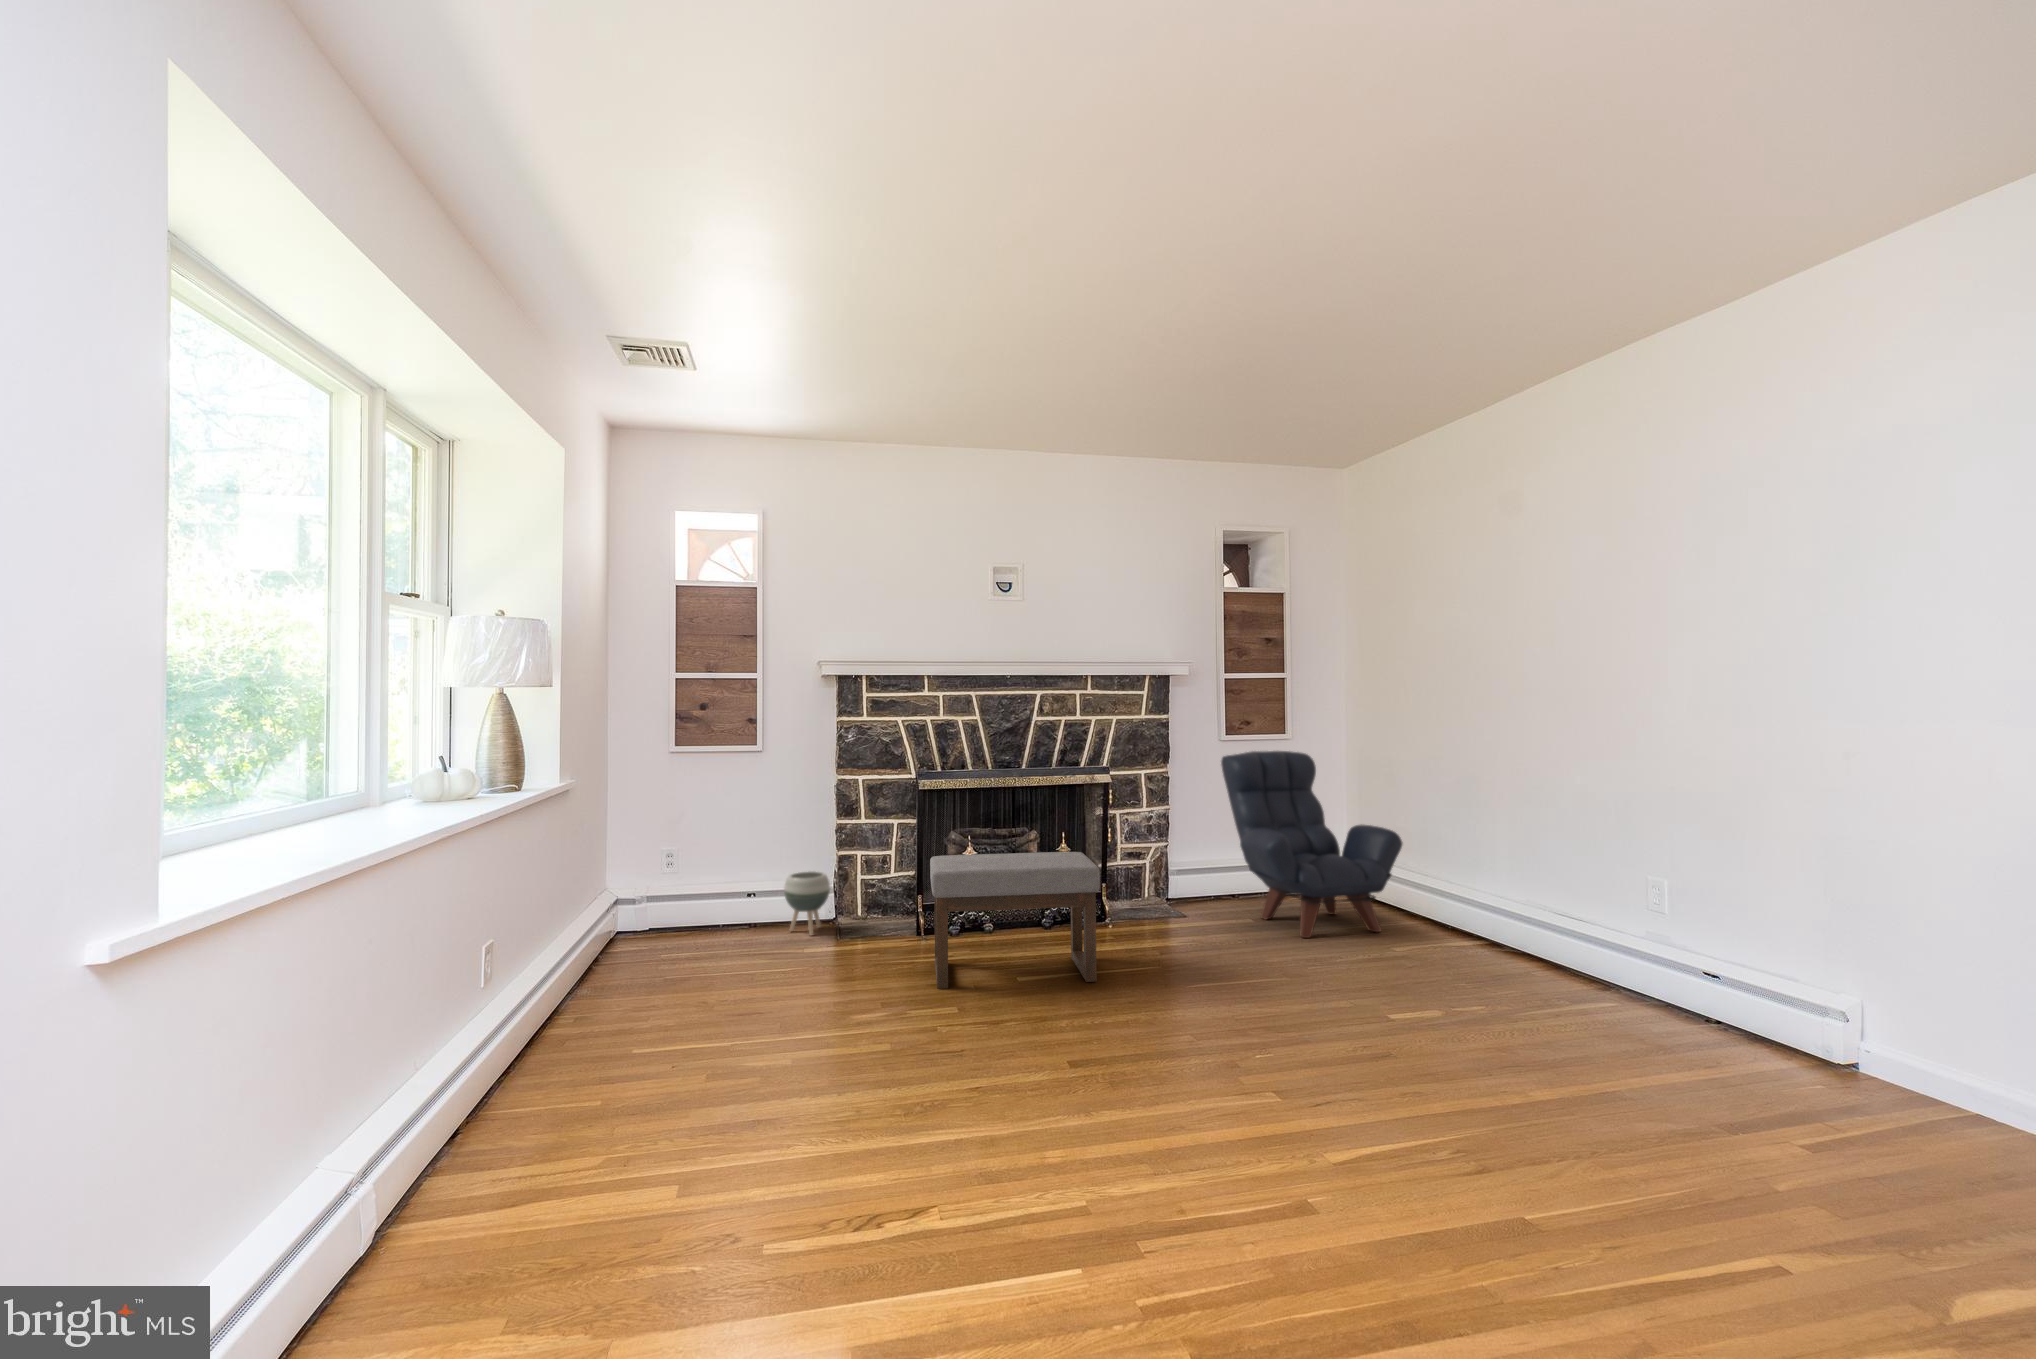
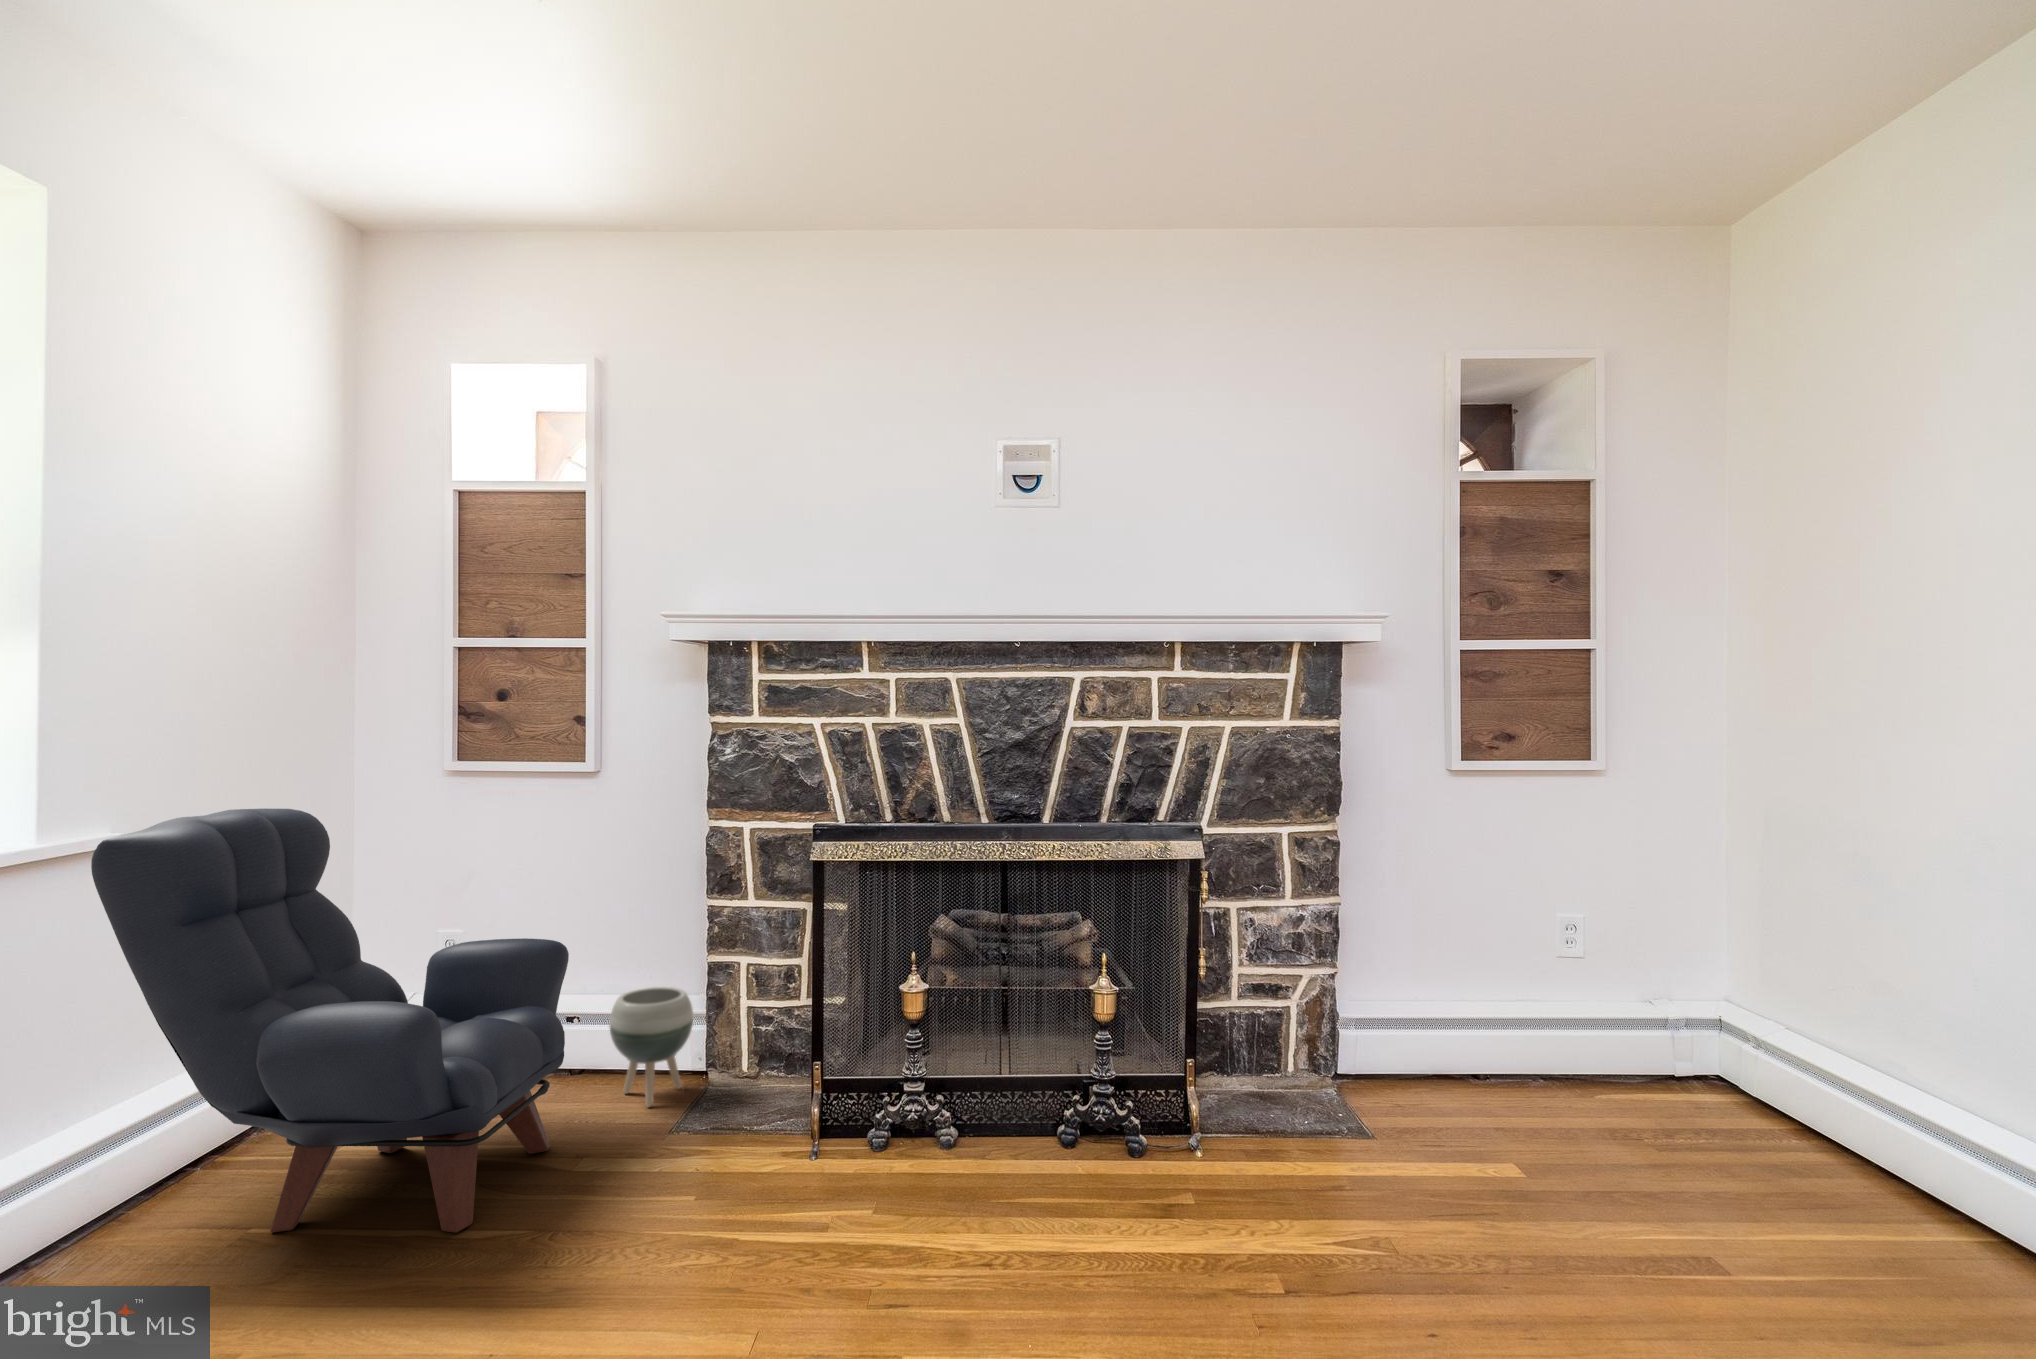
armchair: present [1221,751,1403,938] -> present [91,808,569,1233]
ottoman: present [930,852,1100,989] -> none [739,997,1106,1316]

